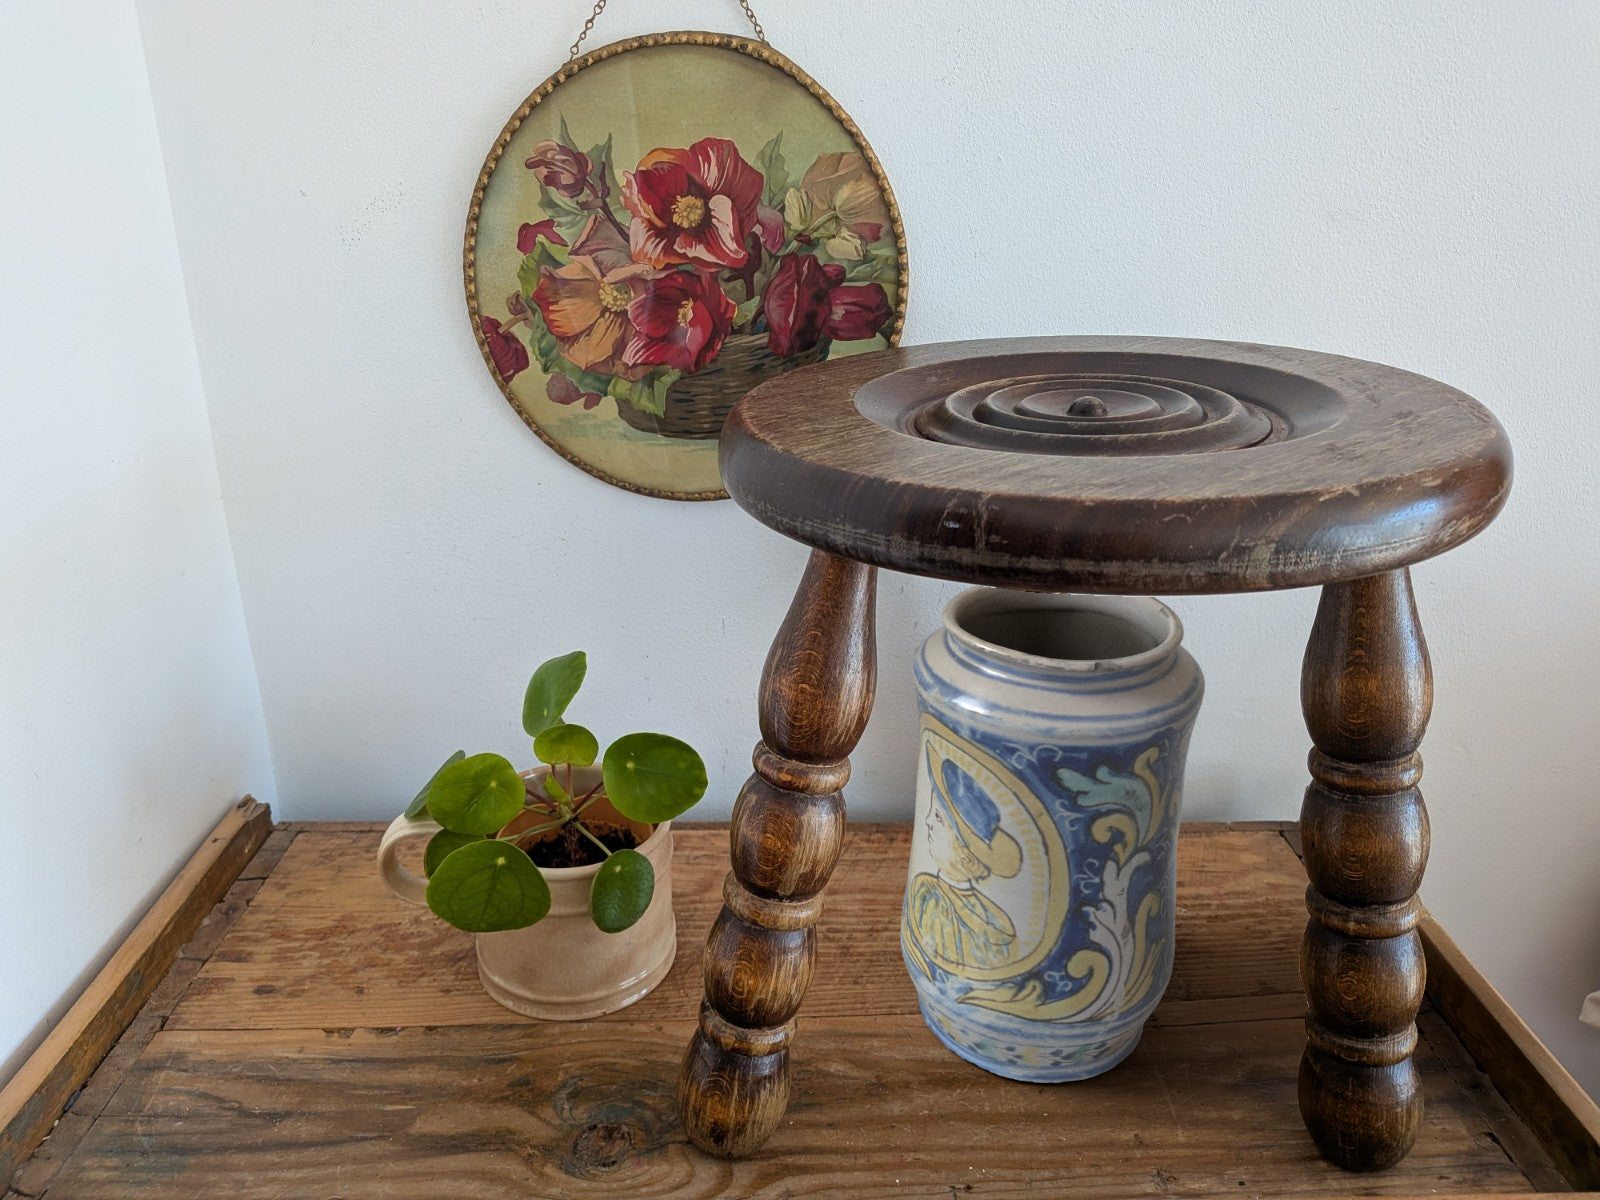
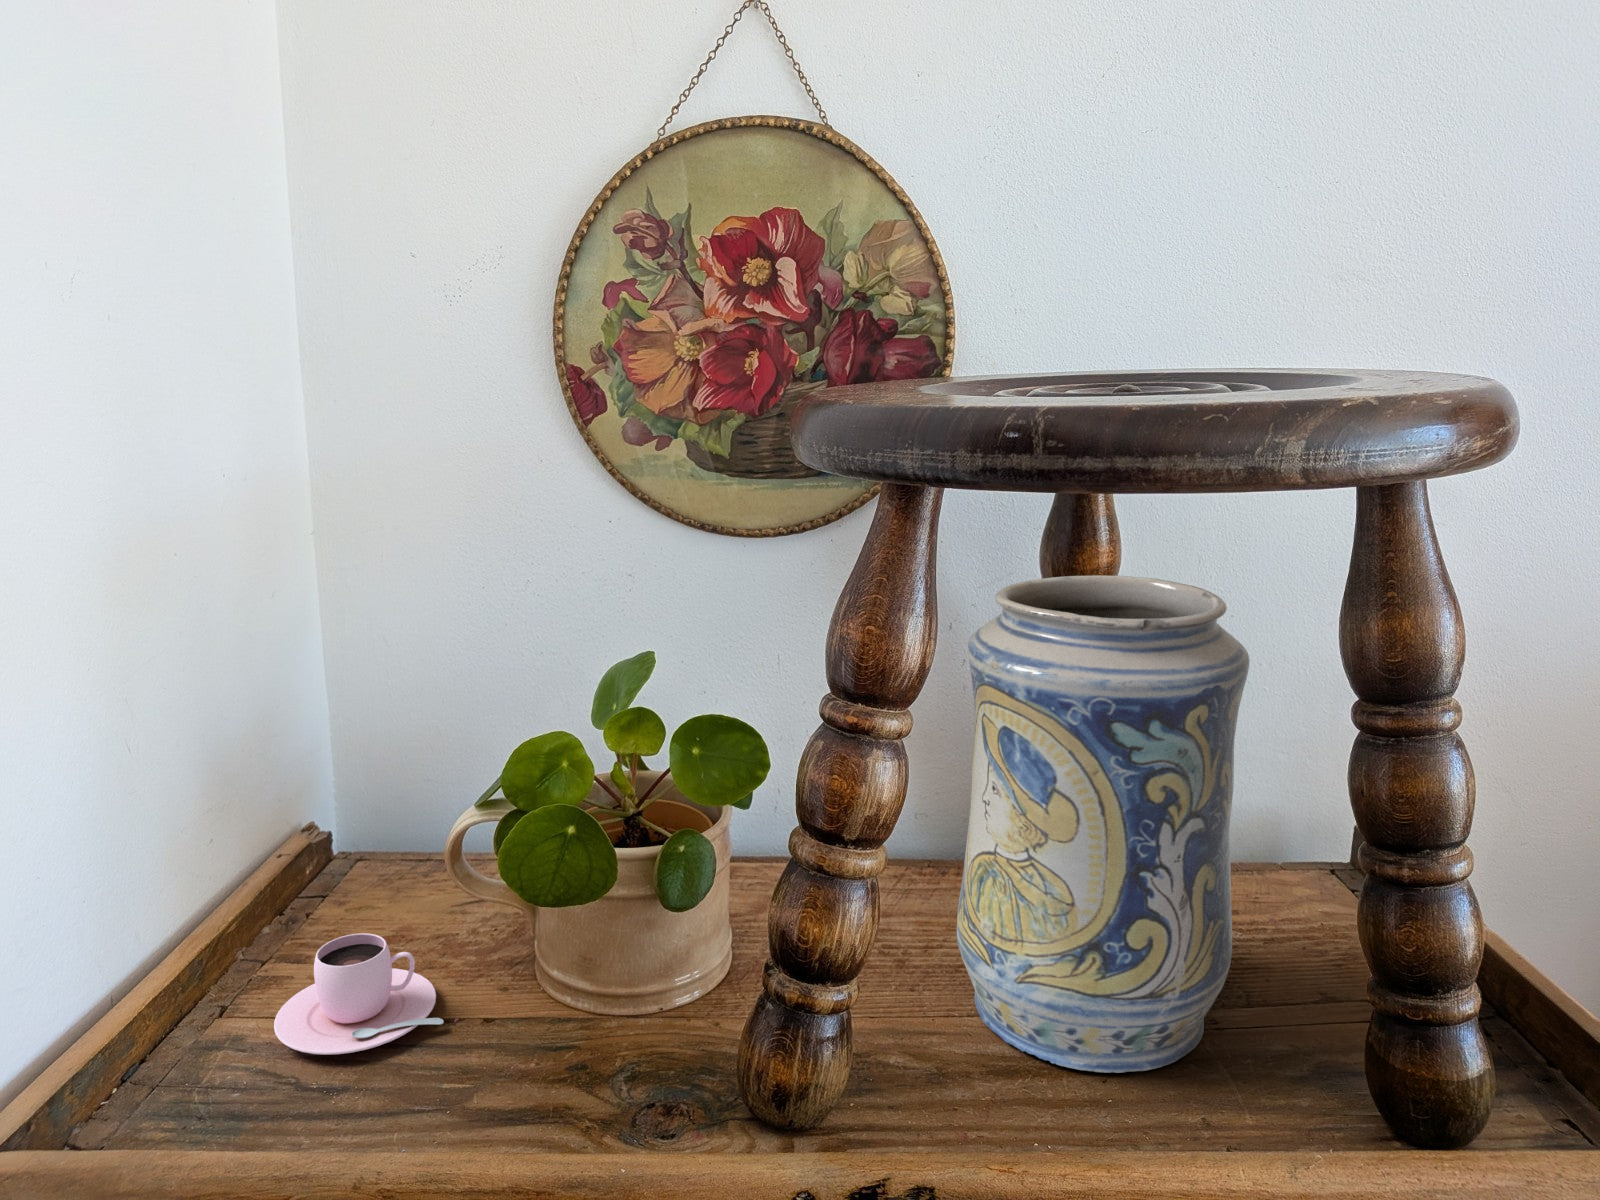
teacup: none [210,868,384,1079] -> present [274,933,444,1055]

